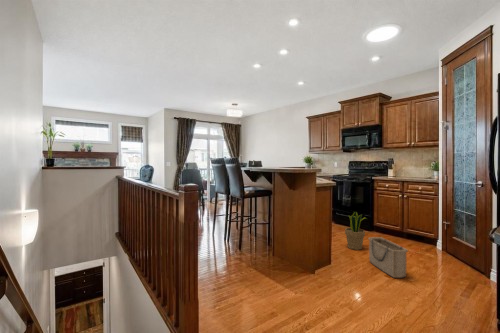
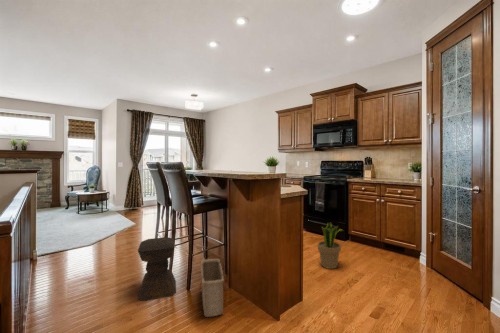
stool: none [206,218,234,263] -> present [138,237,176,301]
basket: present [369,237,408,278] -> present [201,259,225,317]

